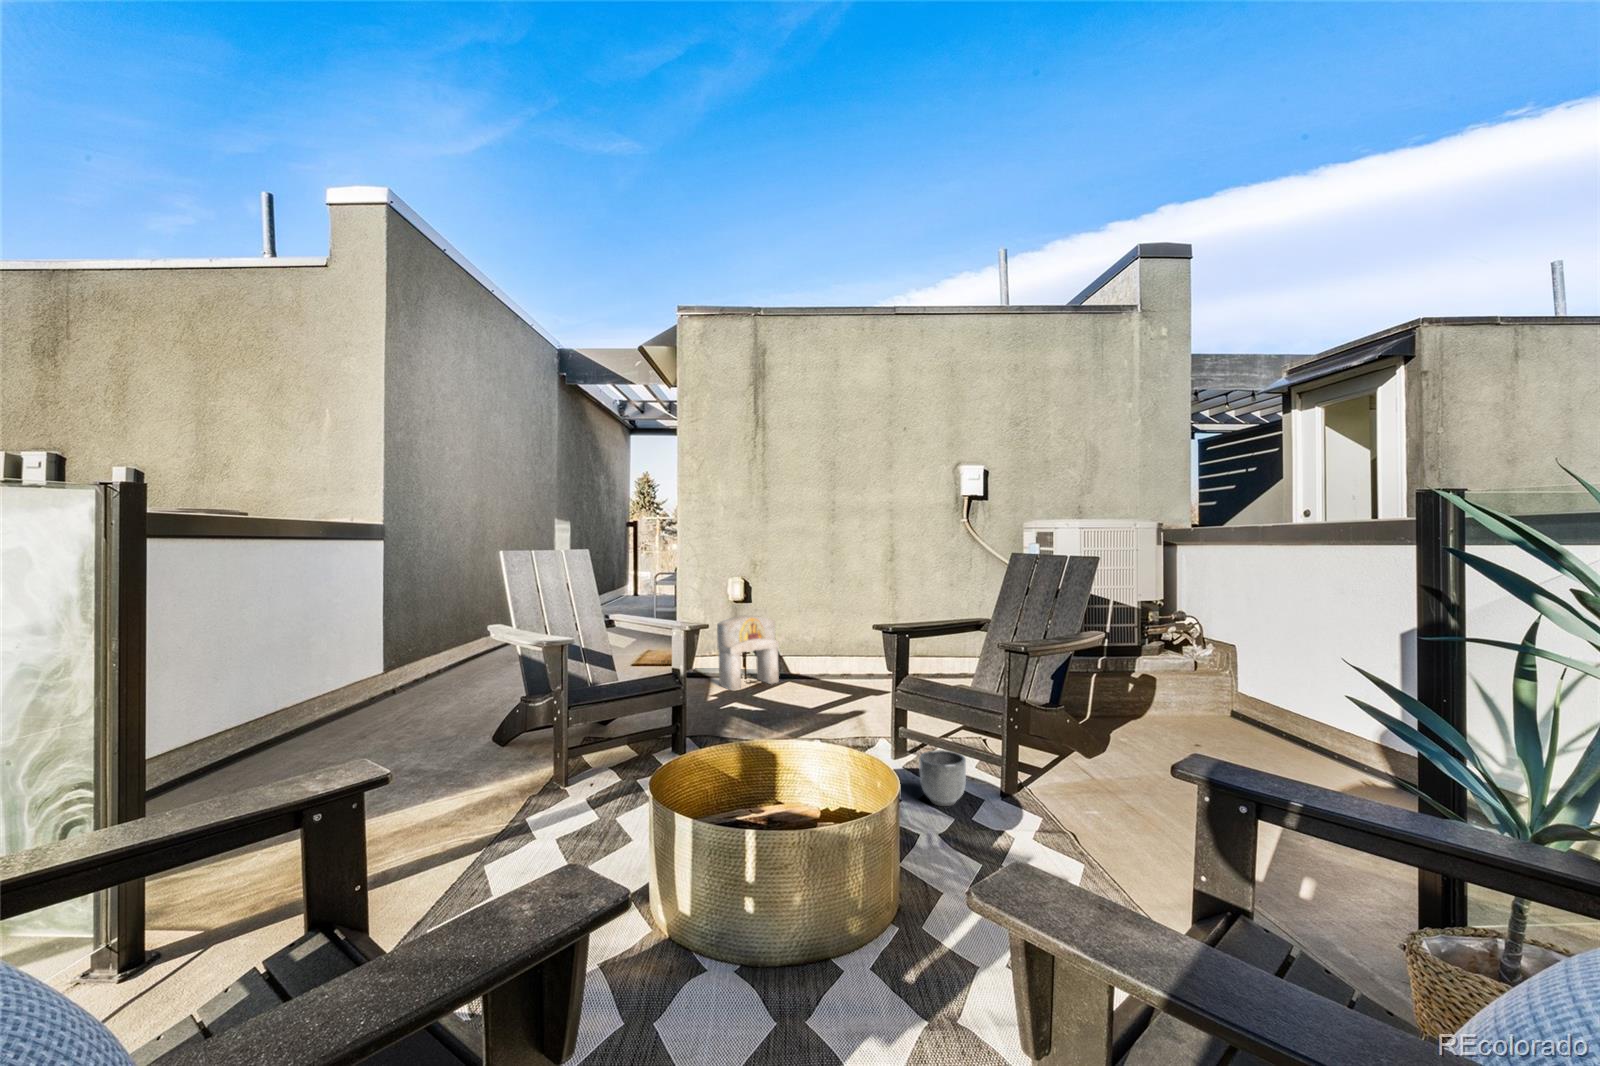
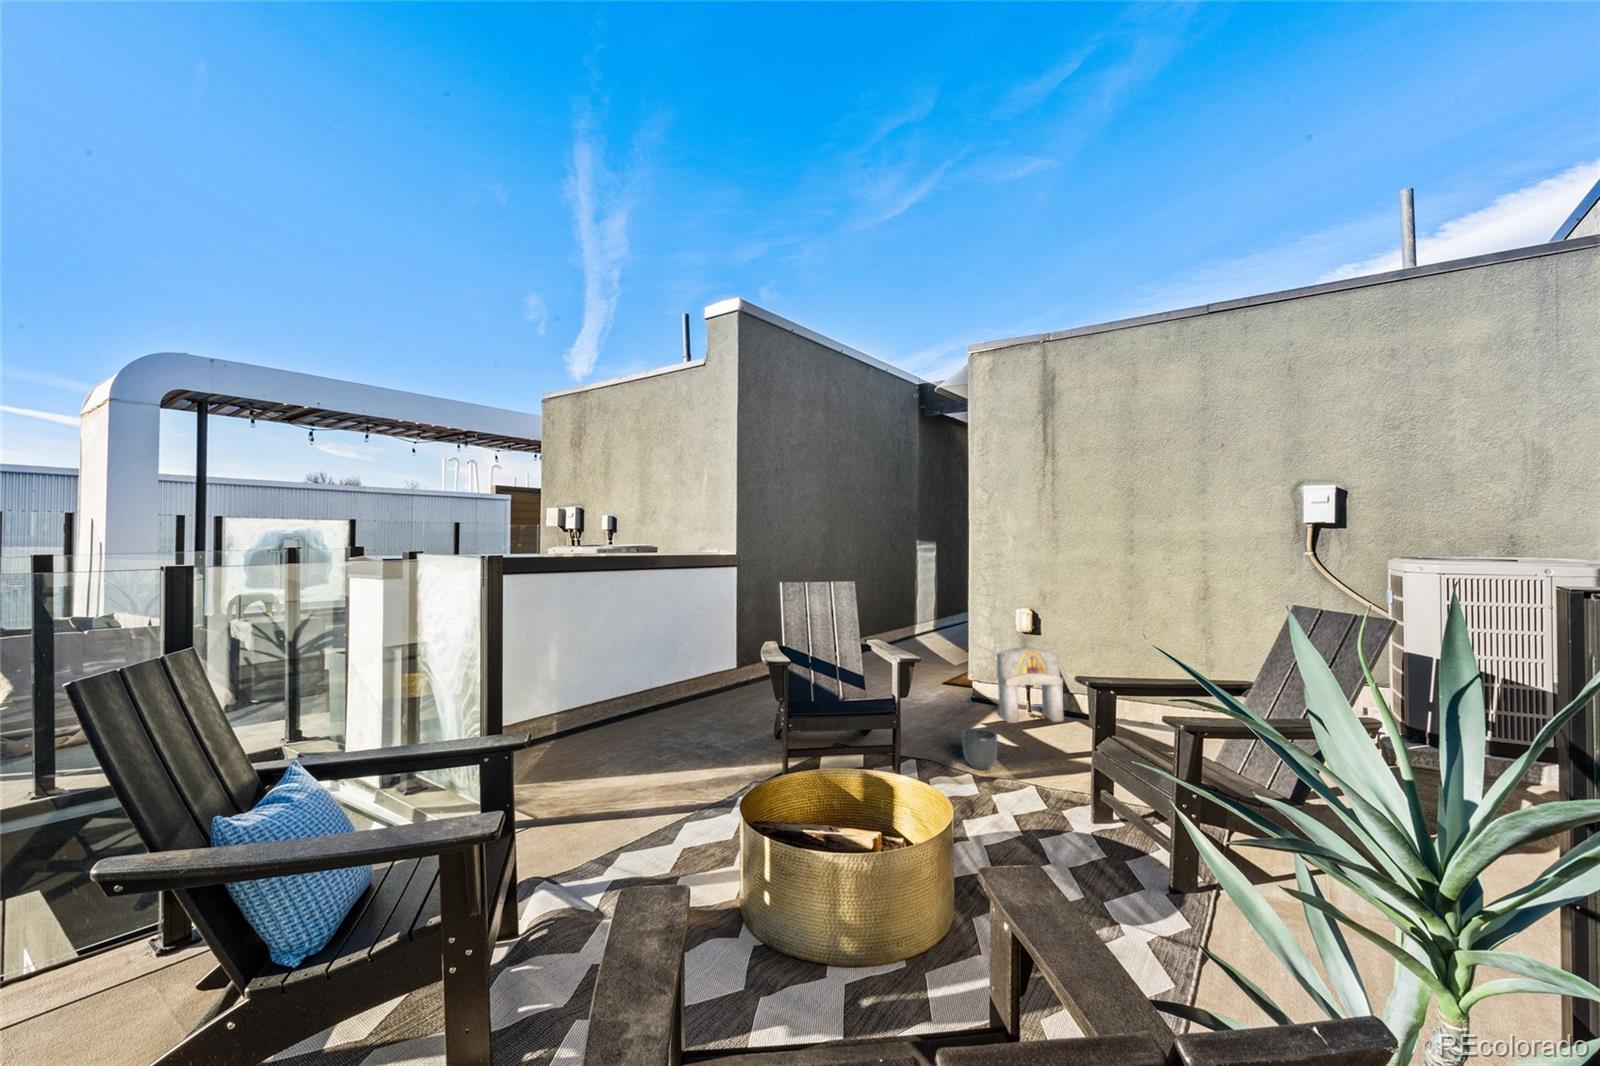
planter: present [919,750,966,806] -> present [962,729,997,770]

